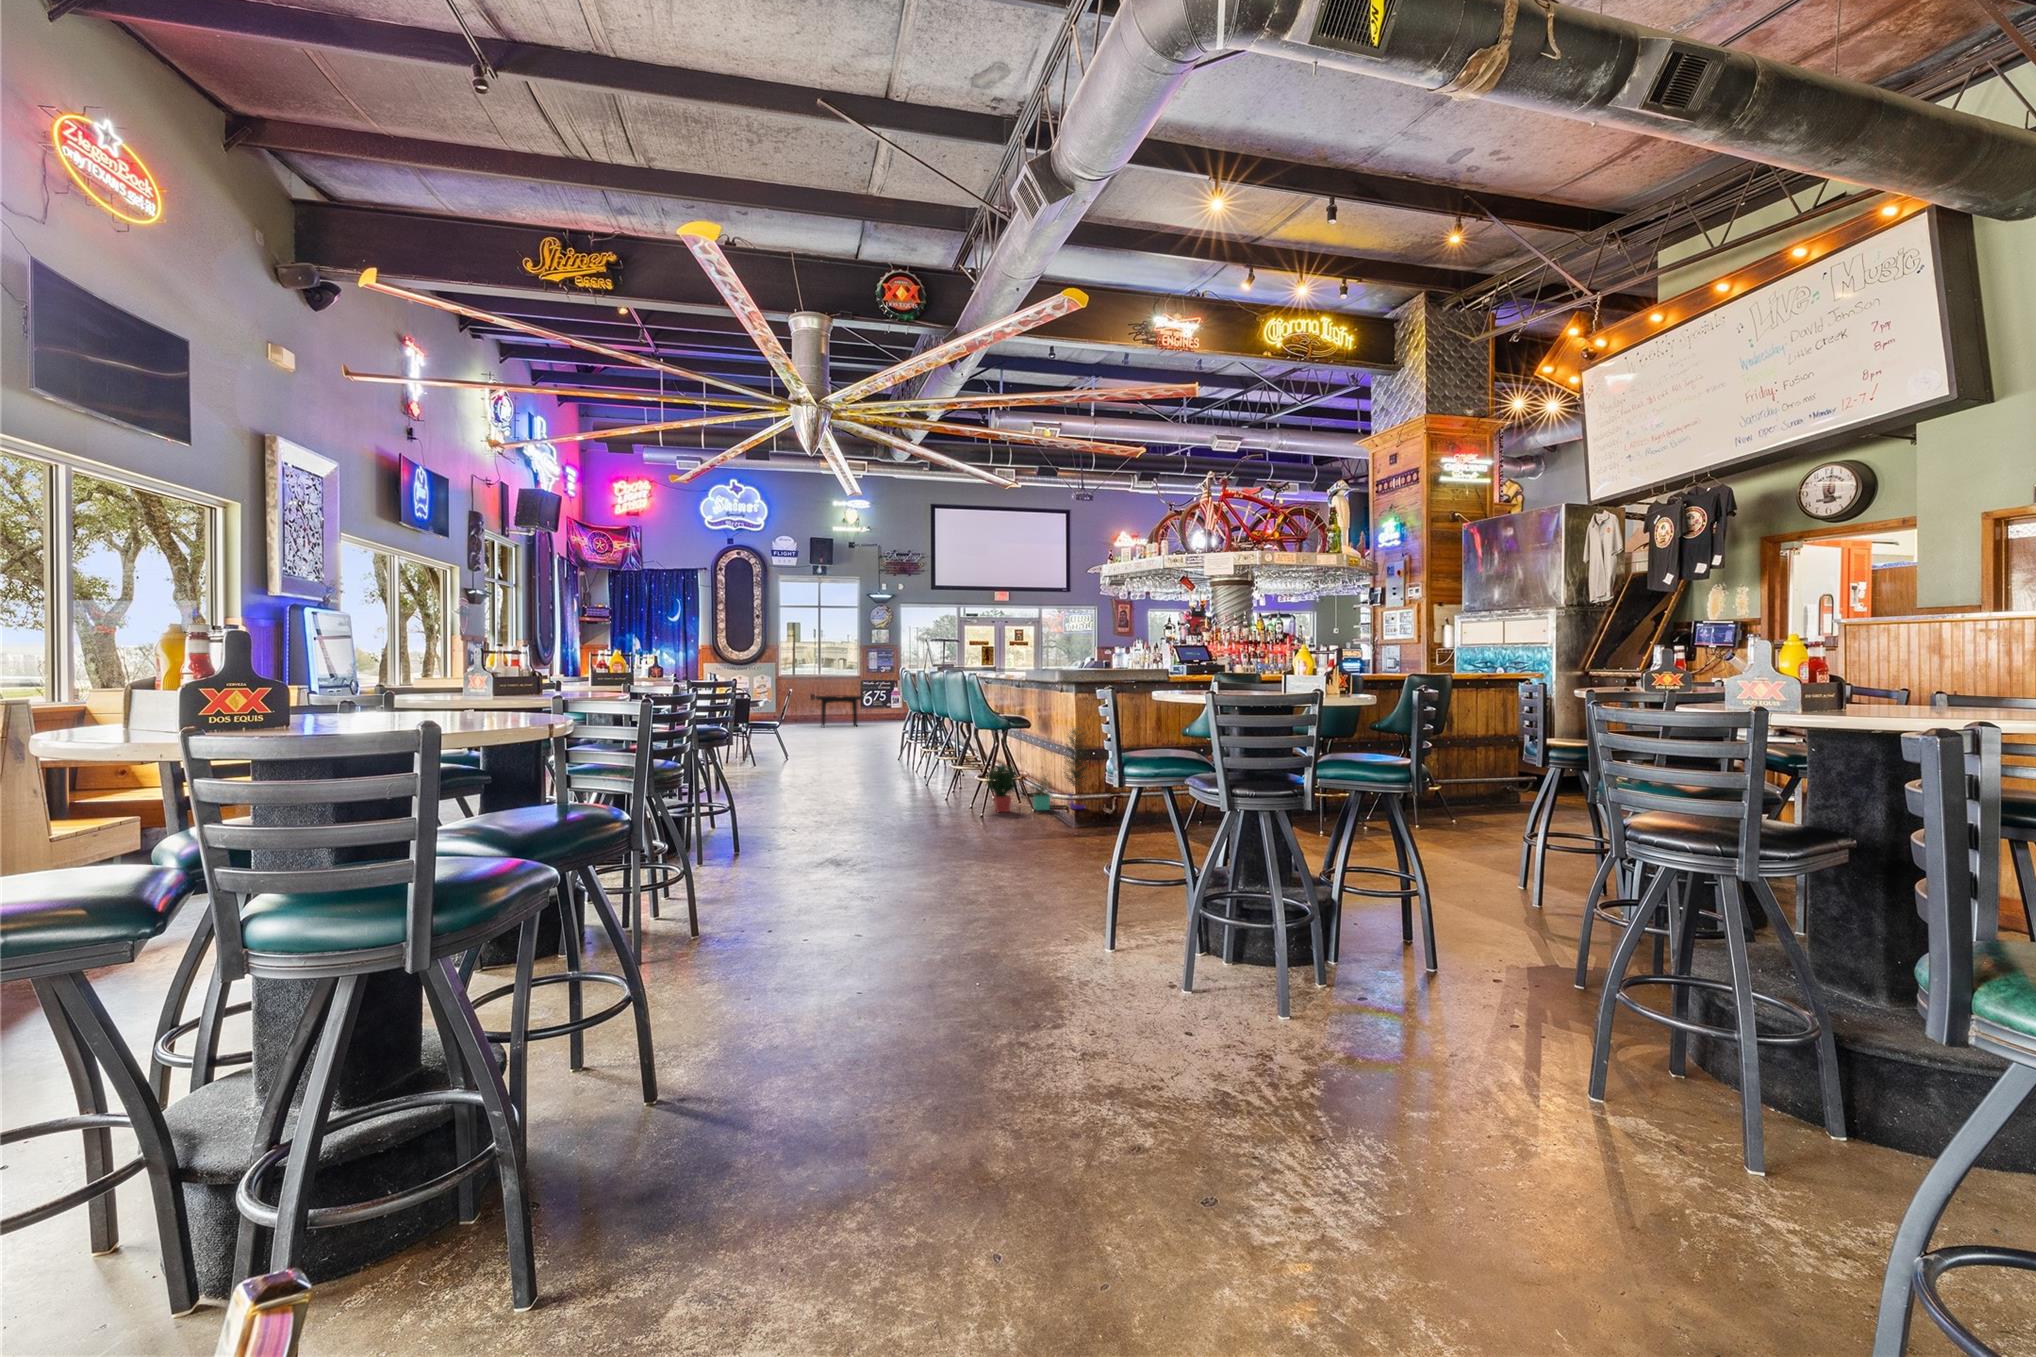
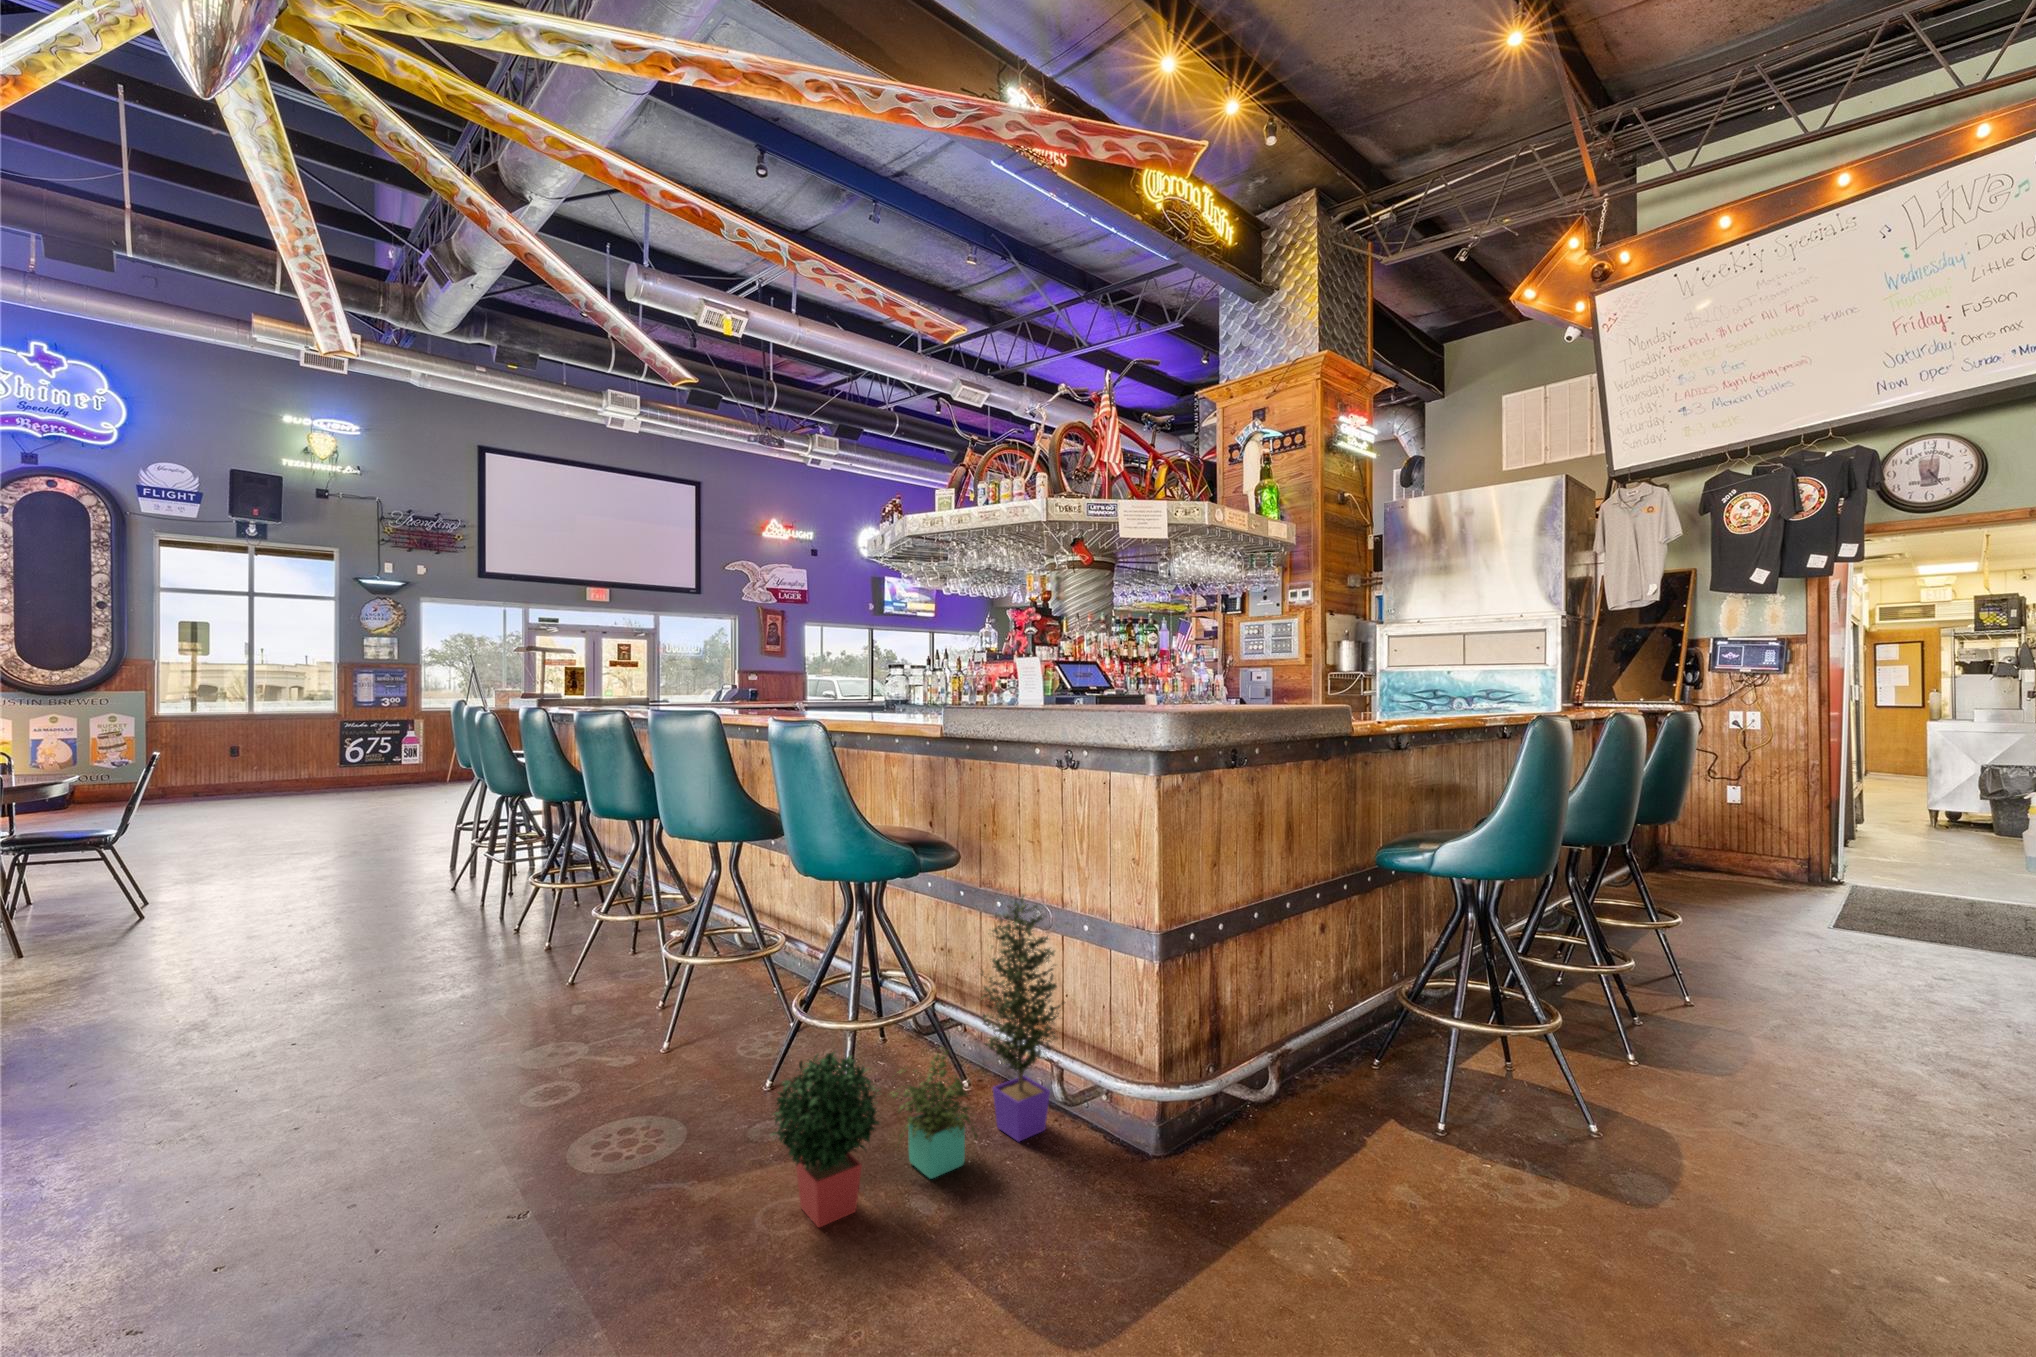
round table: present [815,696,864,727] -> none [230,746,346,806]

